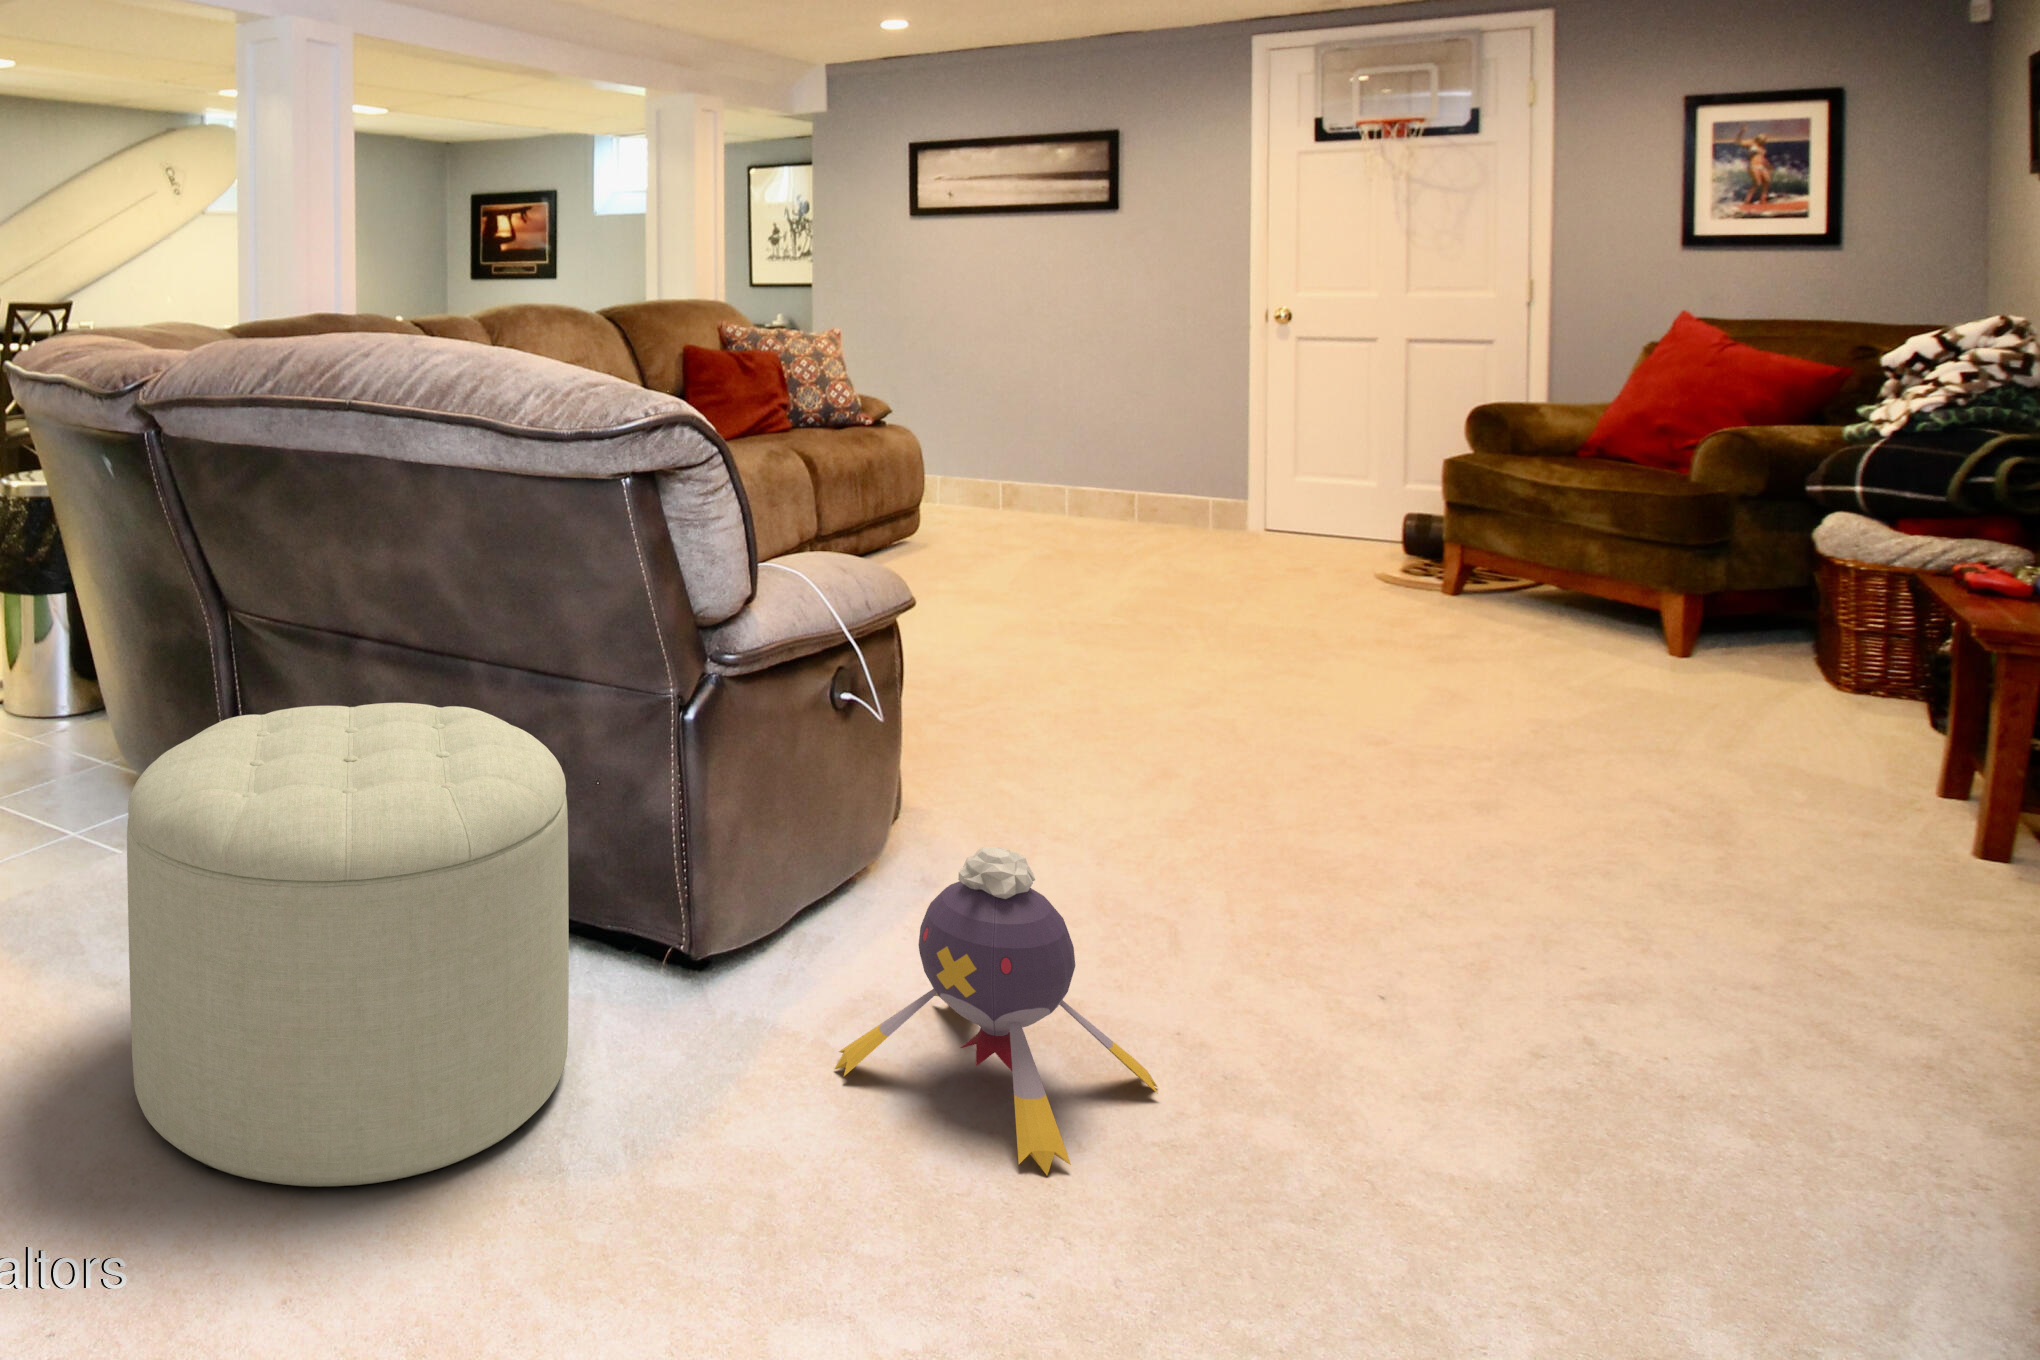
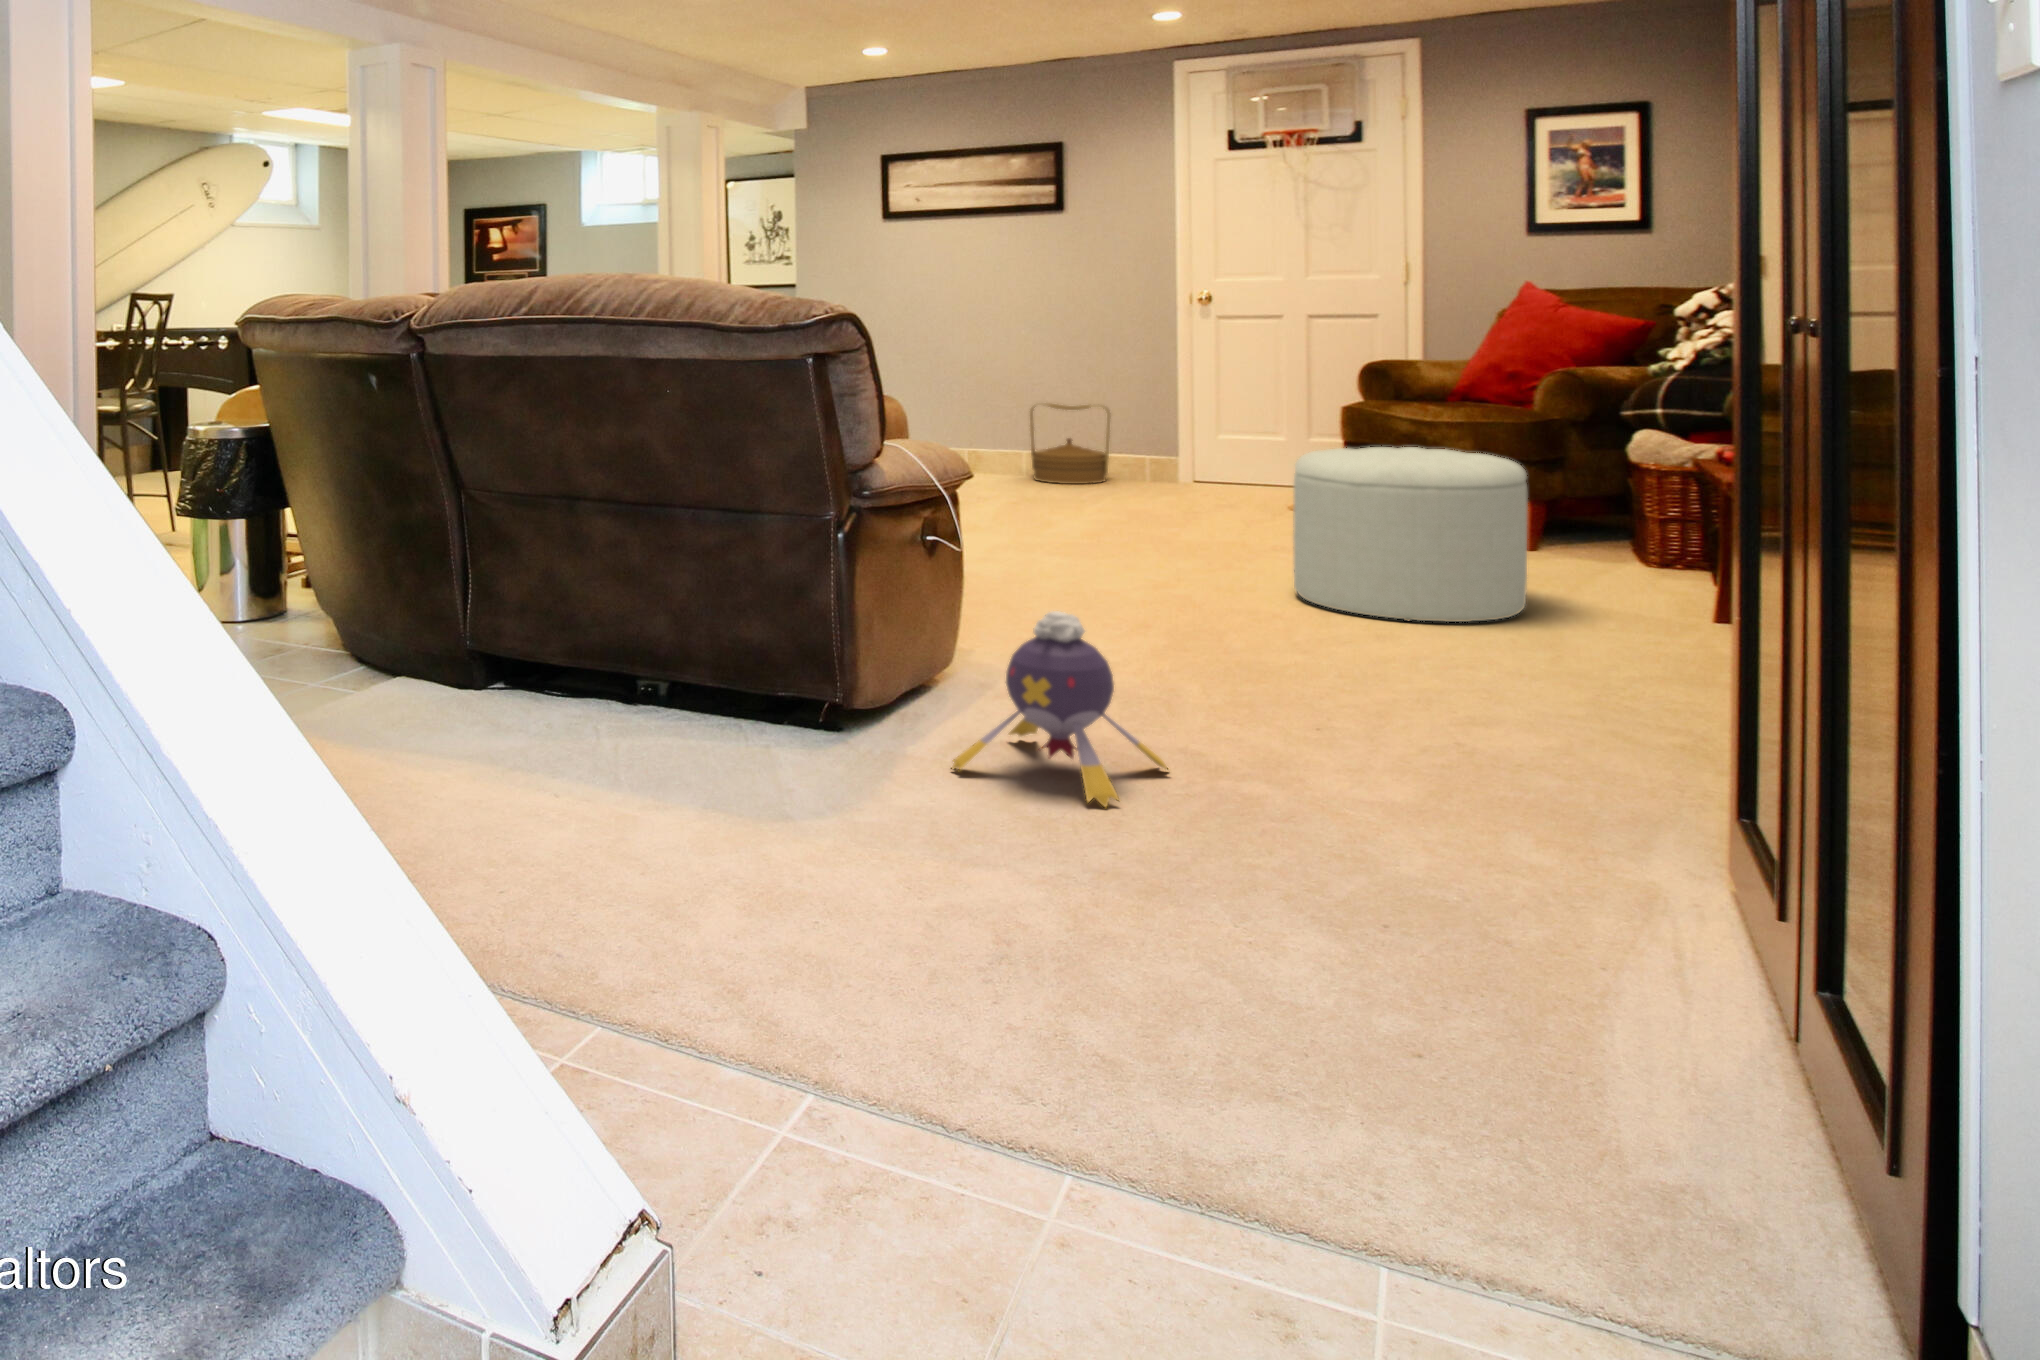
woven basket: none [1071,435,1165,532] -> present [1030,403,1110,484]
ottoman: present [127,703,569,1186] -> present [1293,447,1528,622]

